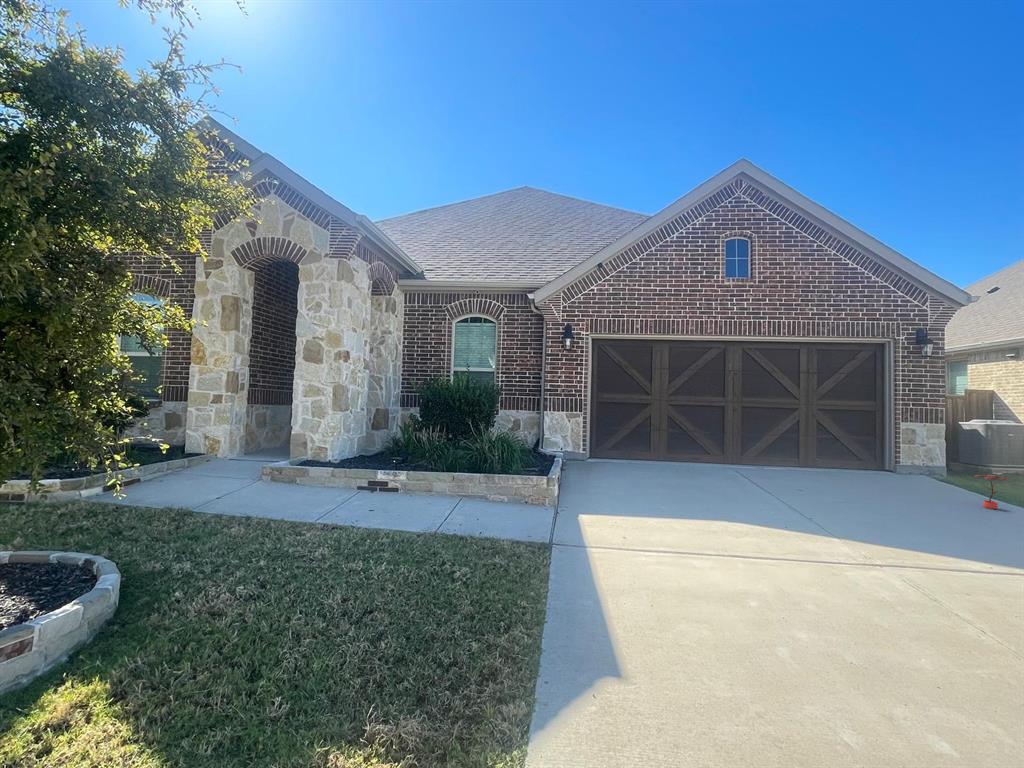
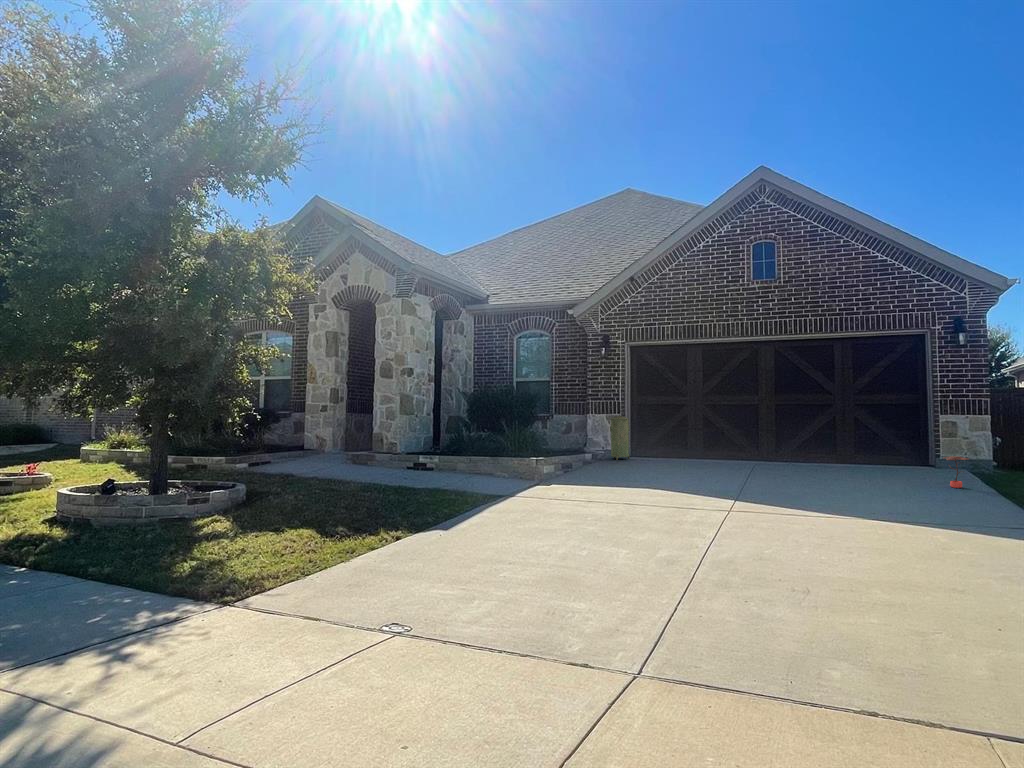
trash can: none [575,414,596,464] -> present [610,415,630,460]

